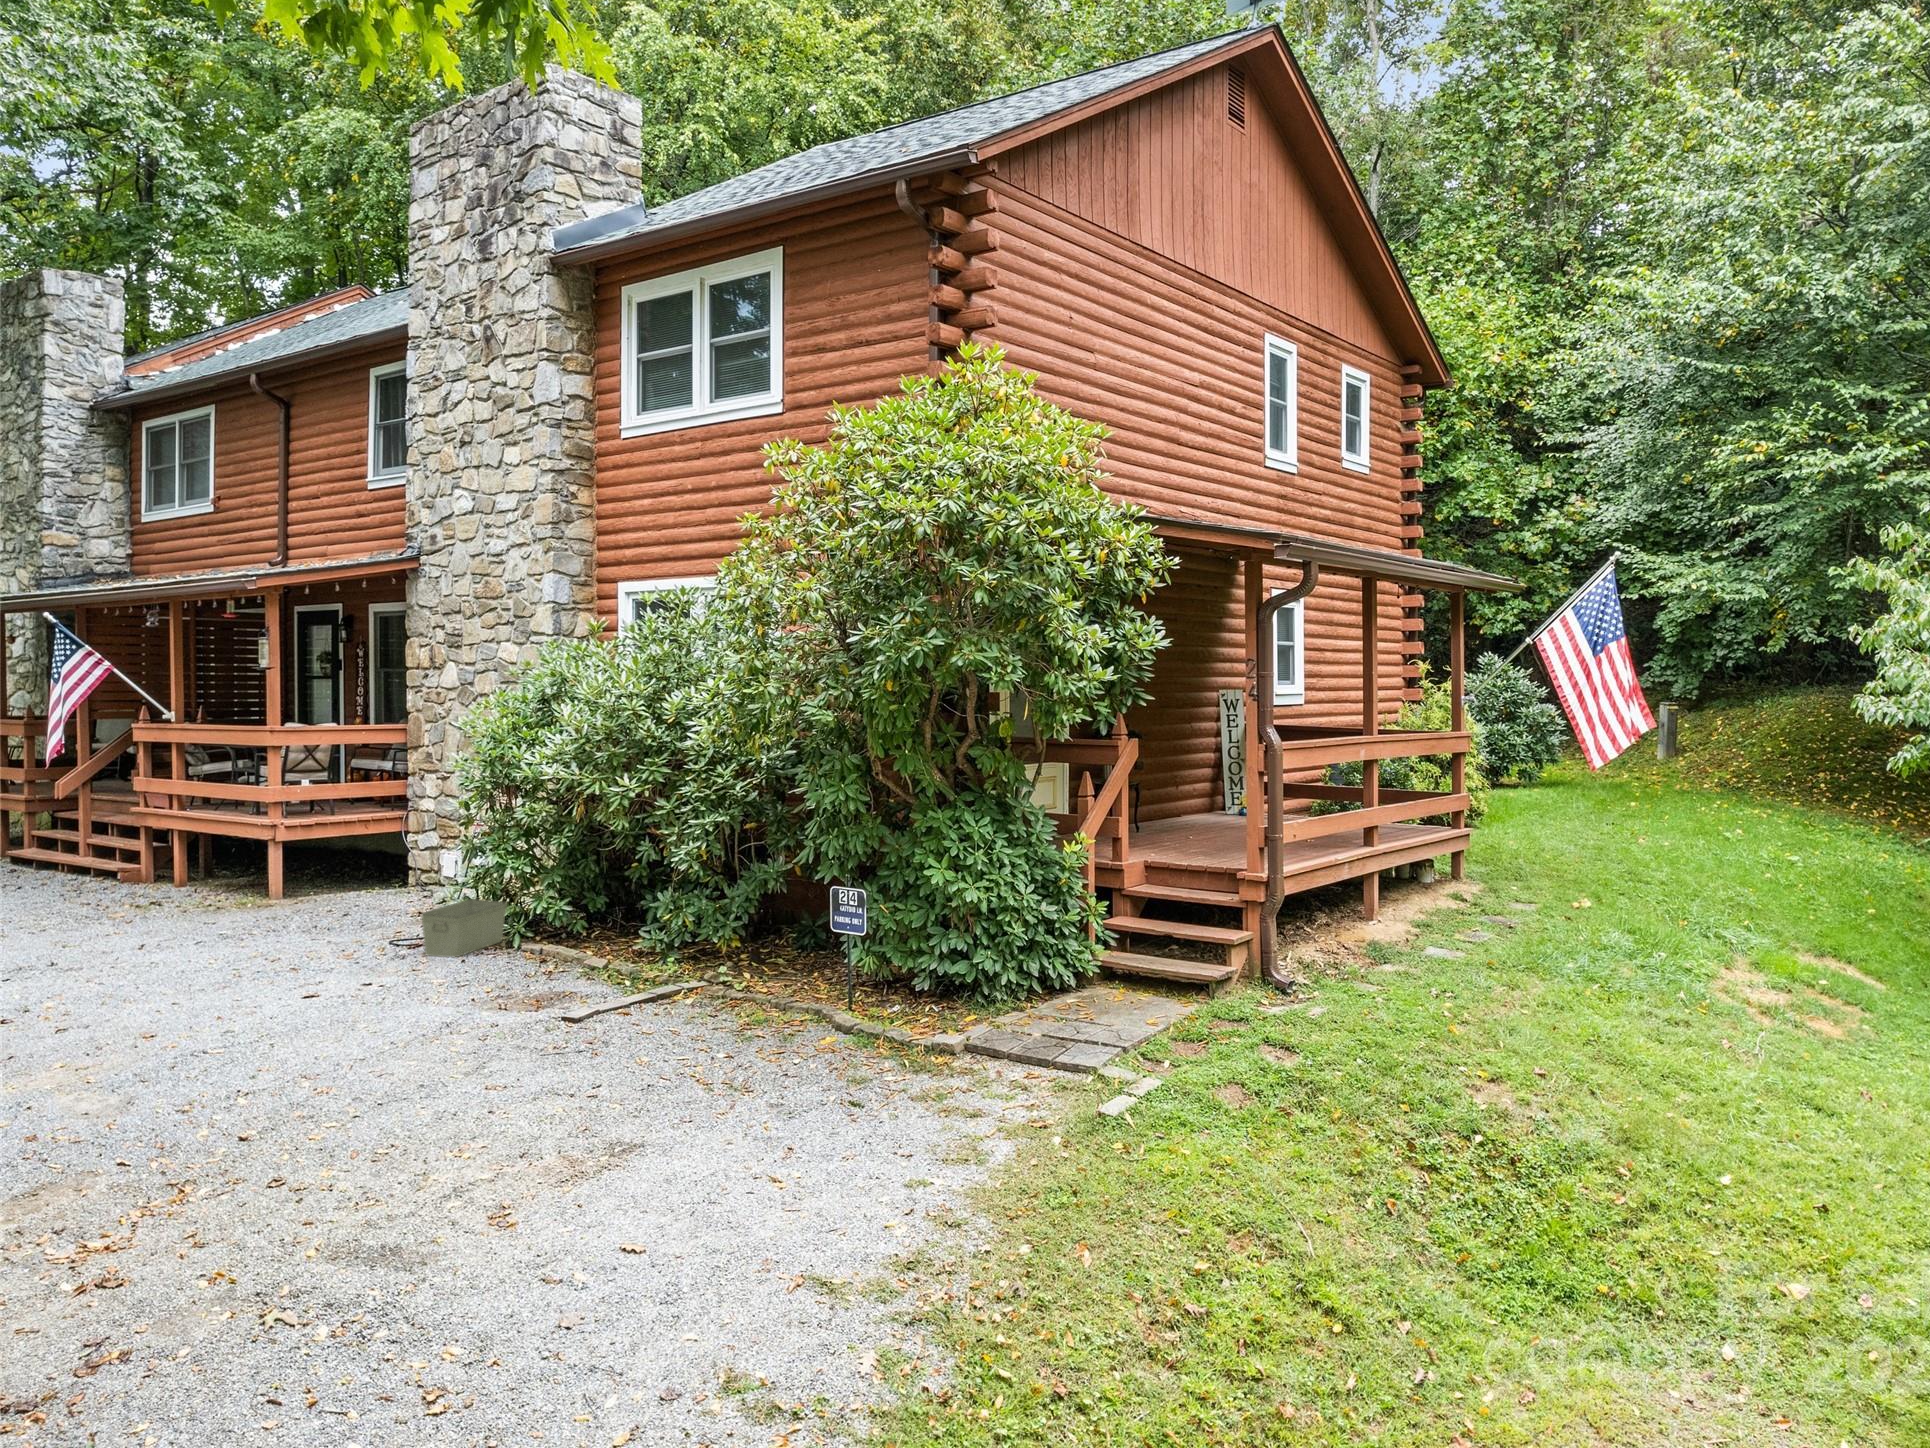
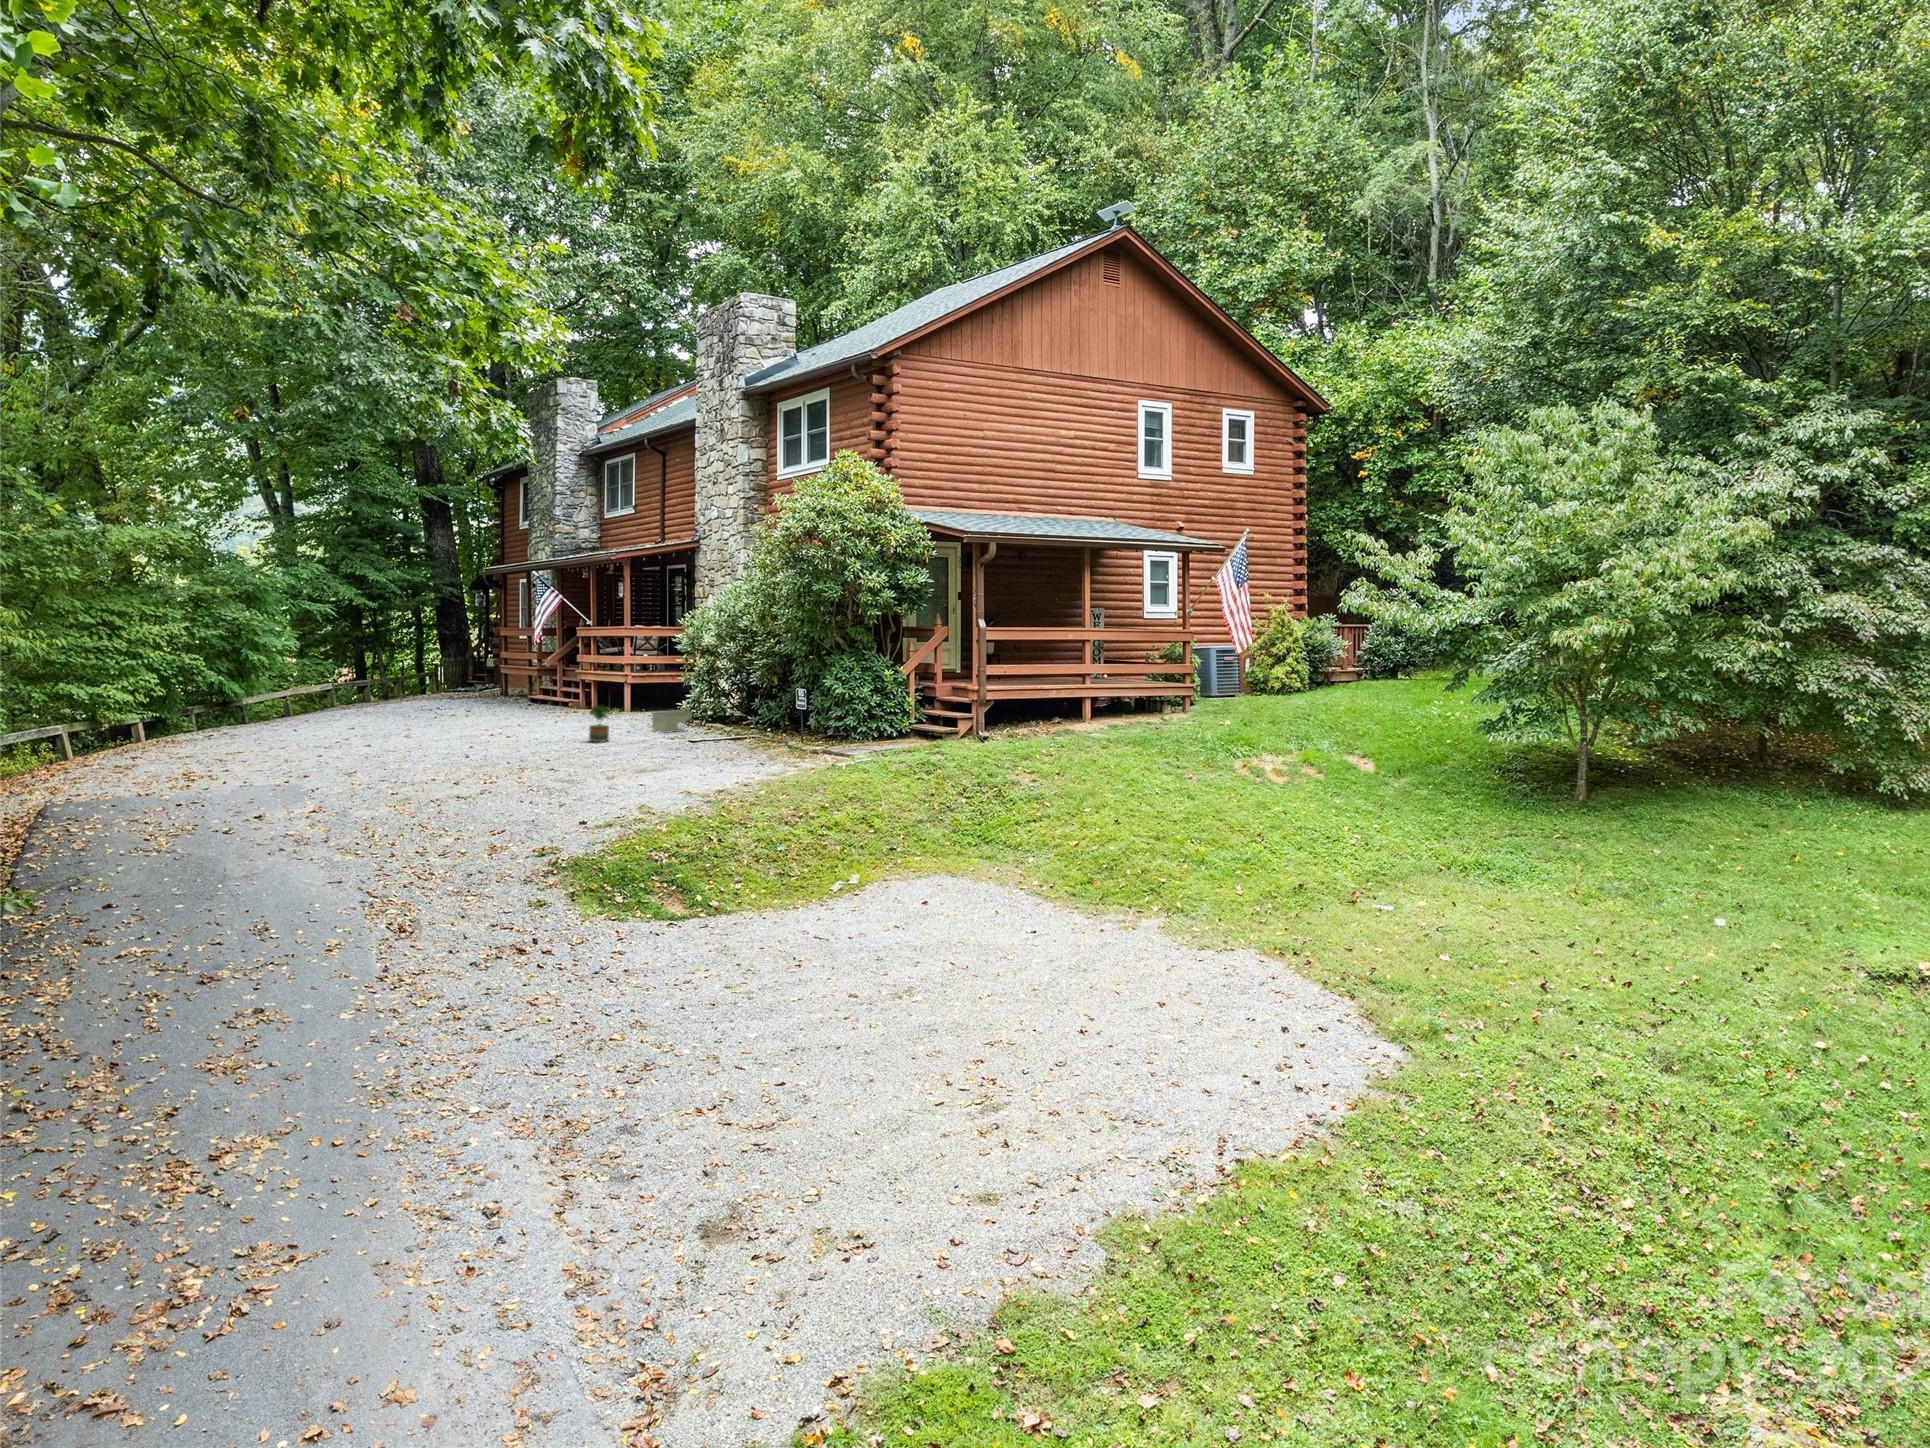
potted tree: none [324,930,385,1020] -> present [589,706,612,742]

